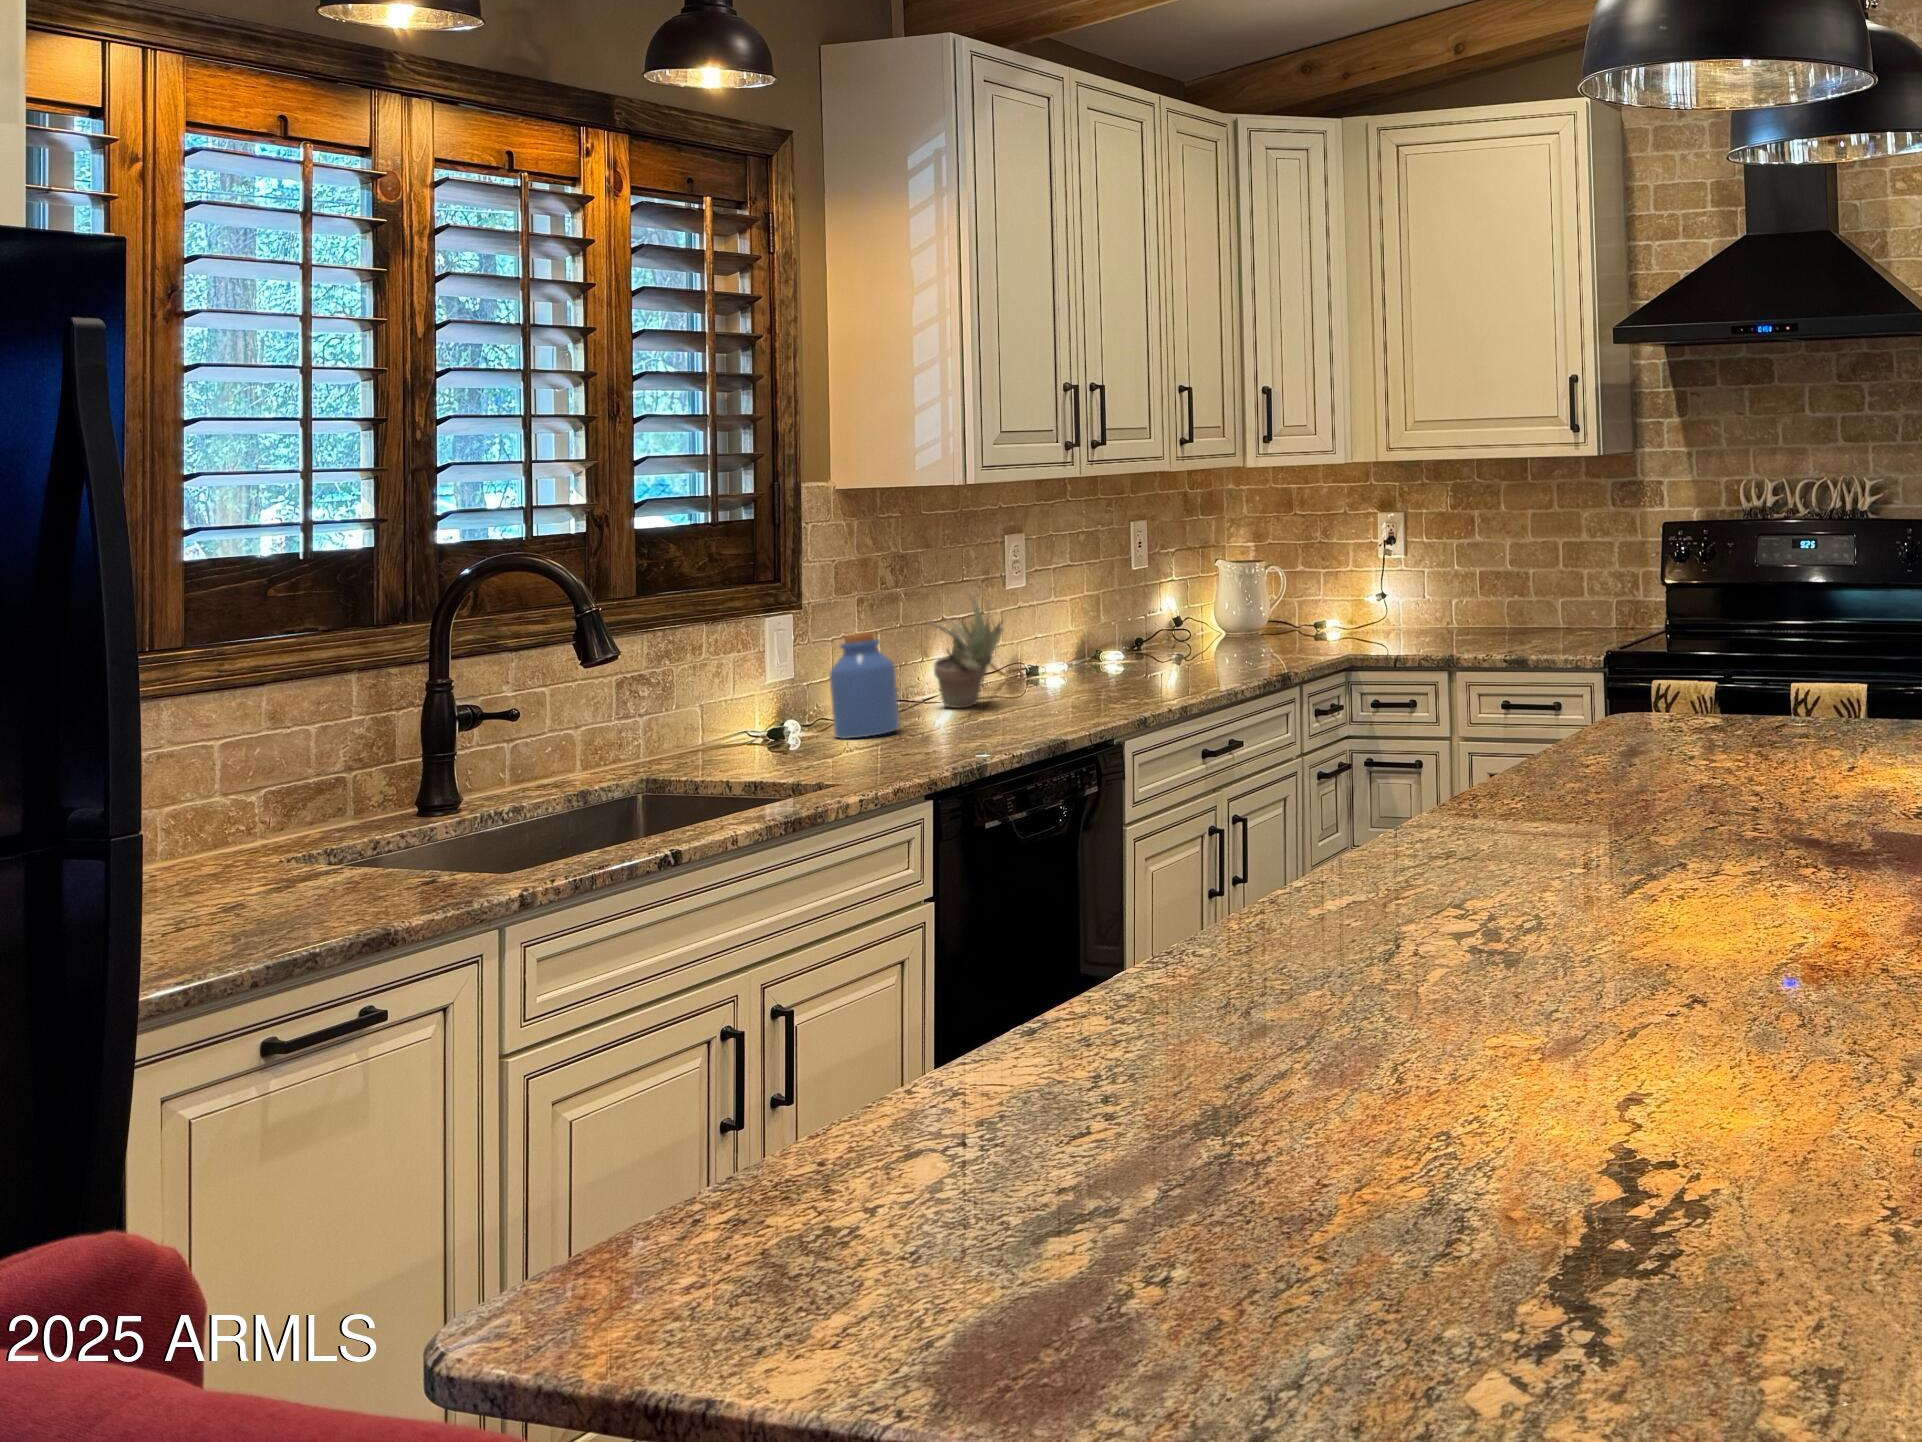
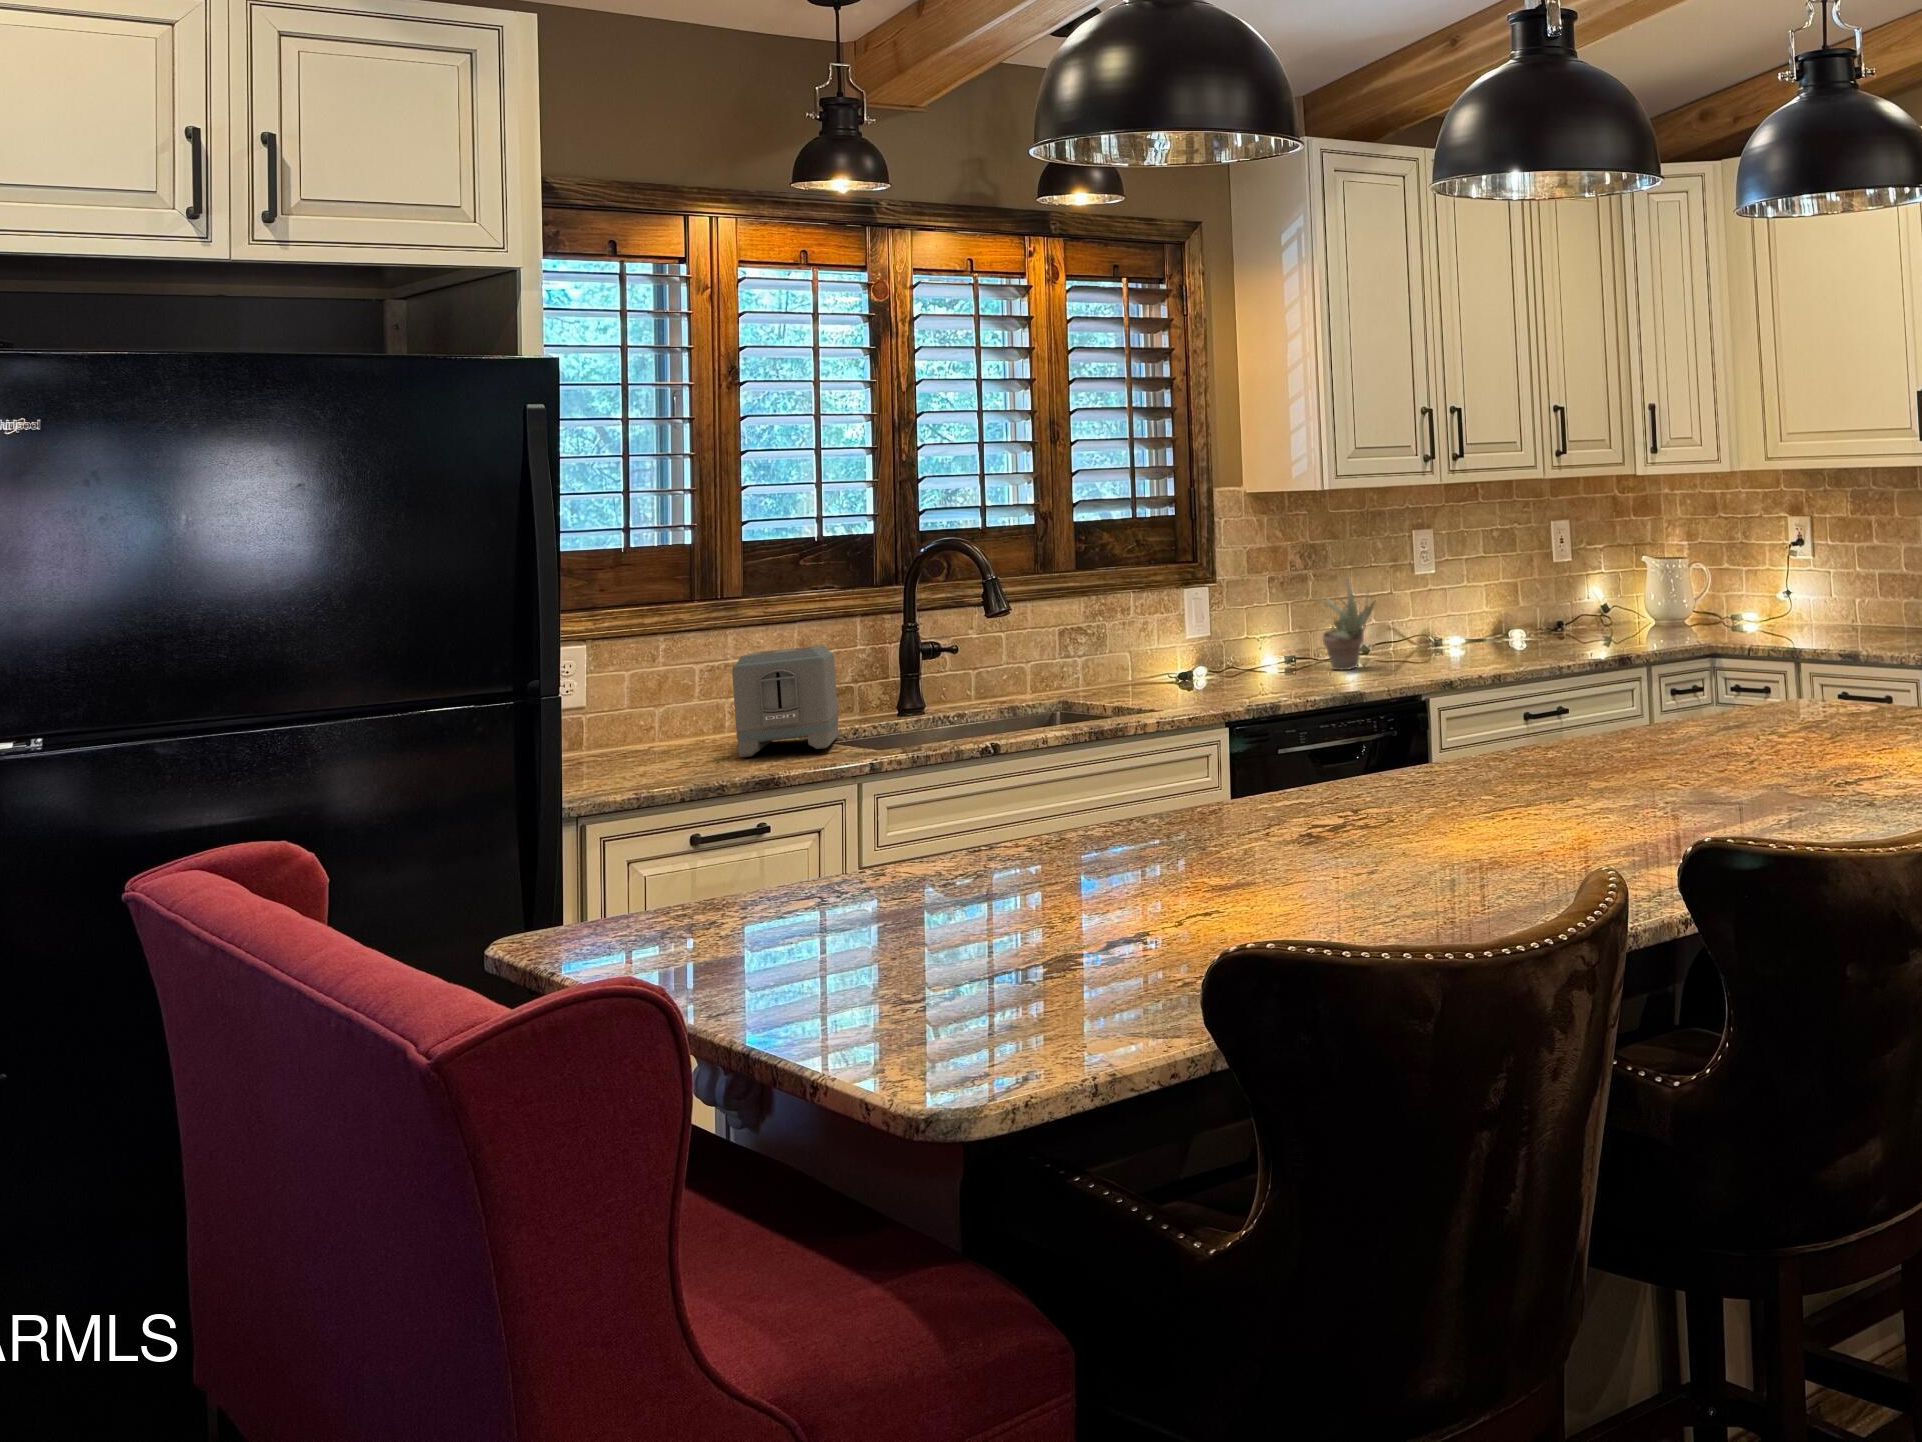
jar: present [829,632,899,739] -> none [1215,605,1268,686]
toaster: none [204,719,405,913] -> present [732,645,839,757]

